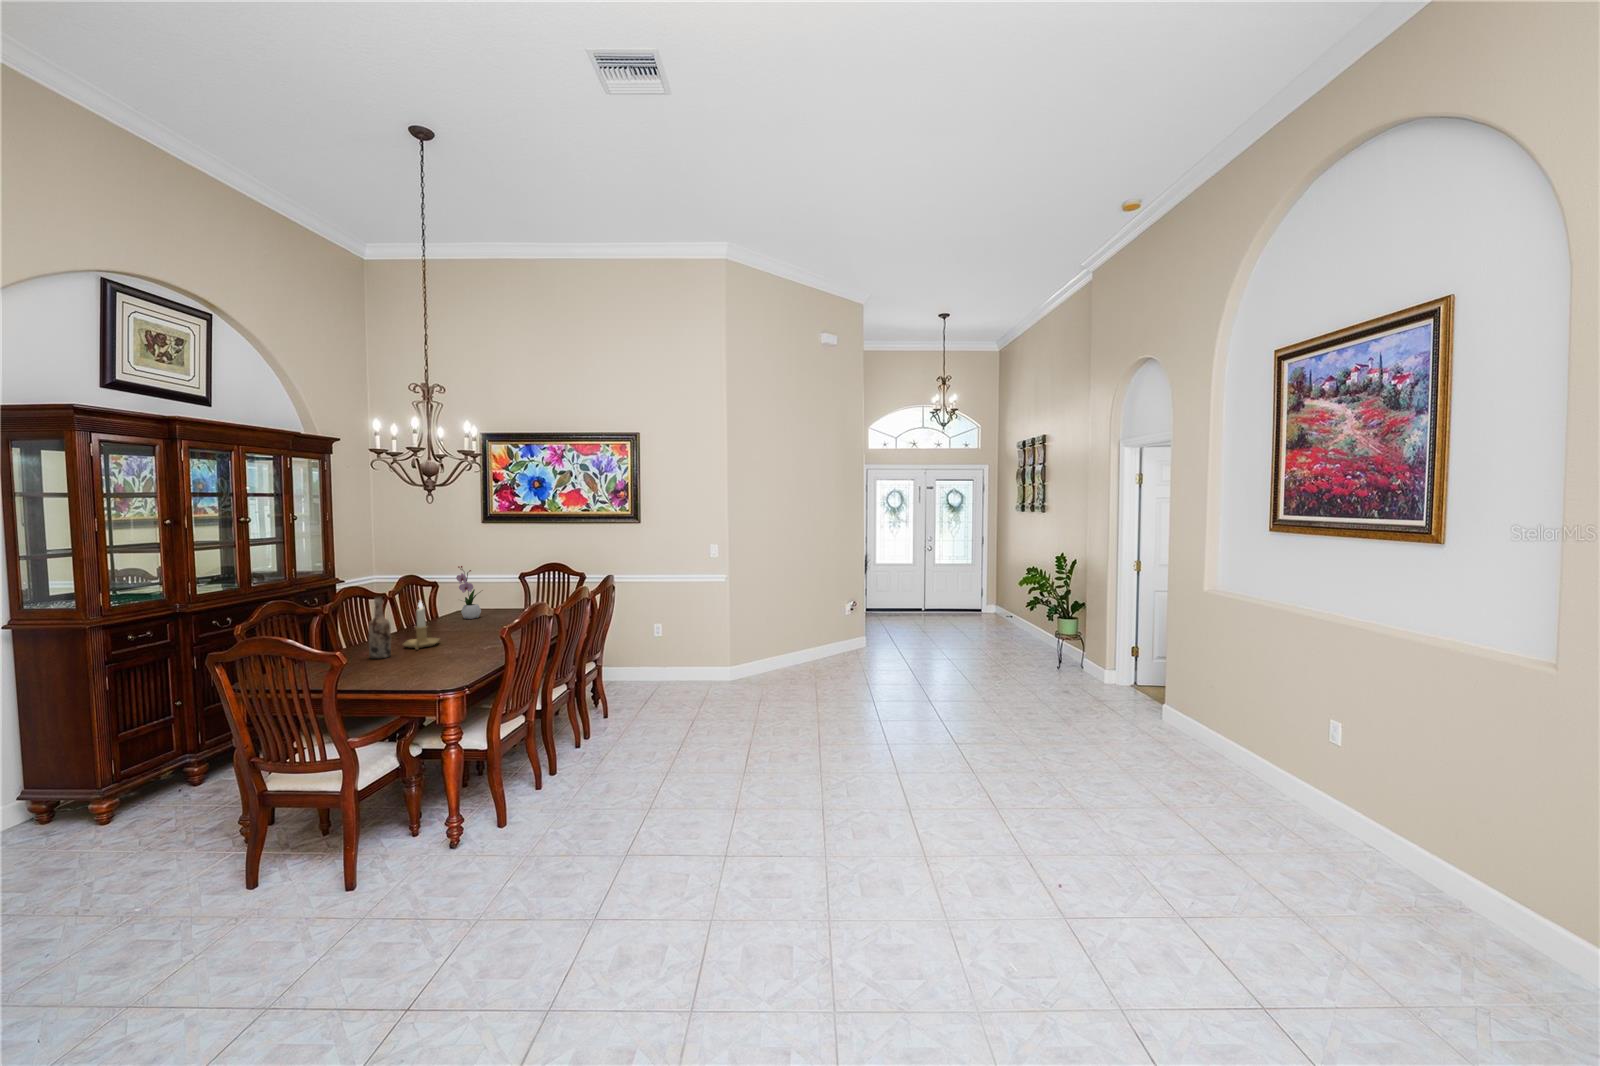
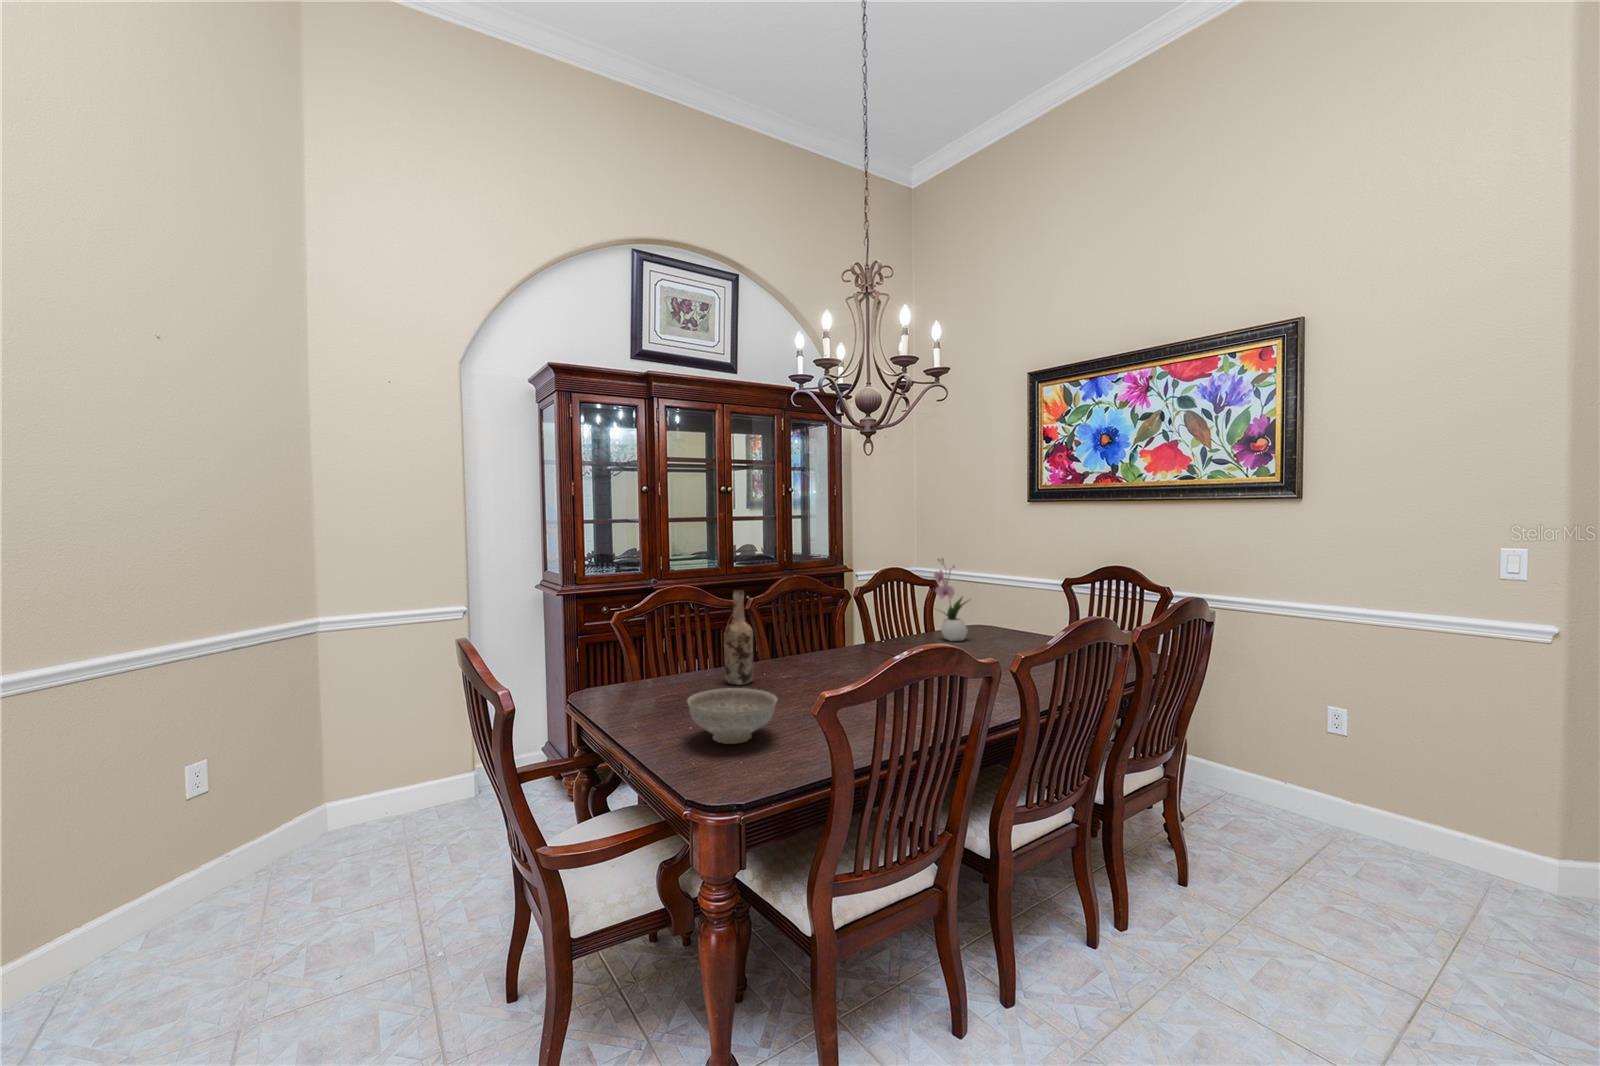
candlestick: present [403,601,440,650] -> none [786,602,841,681]
decorative bowl: none [418,644,472,672] -> present [687,688,777,744]

